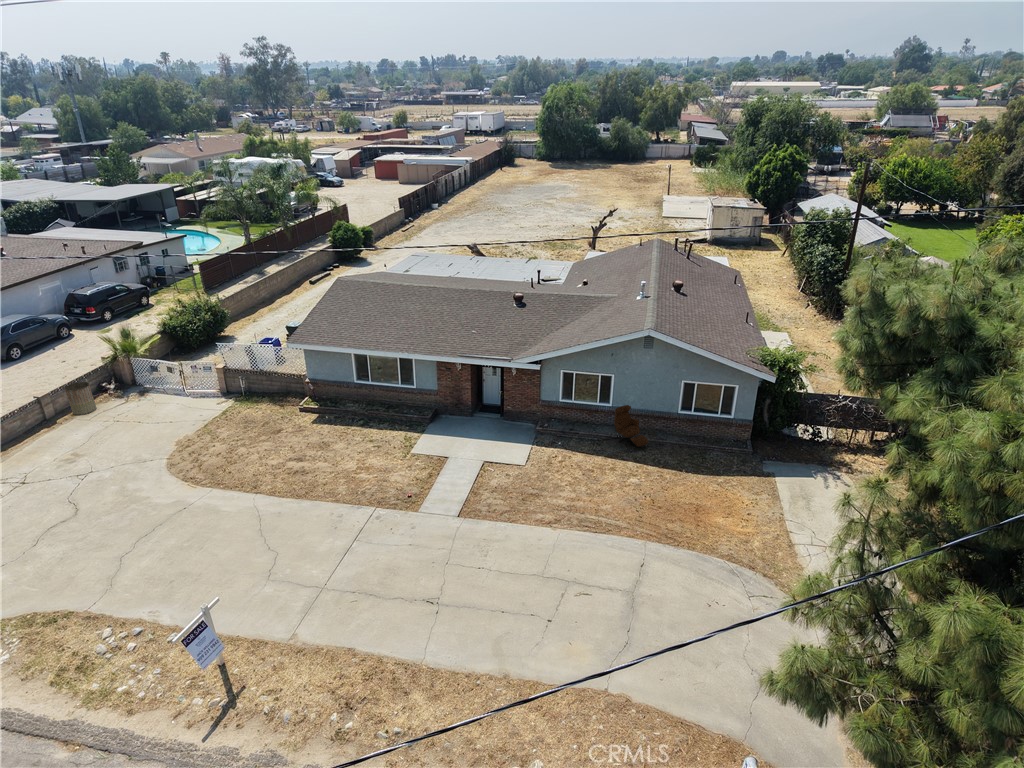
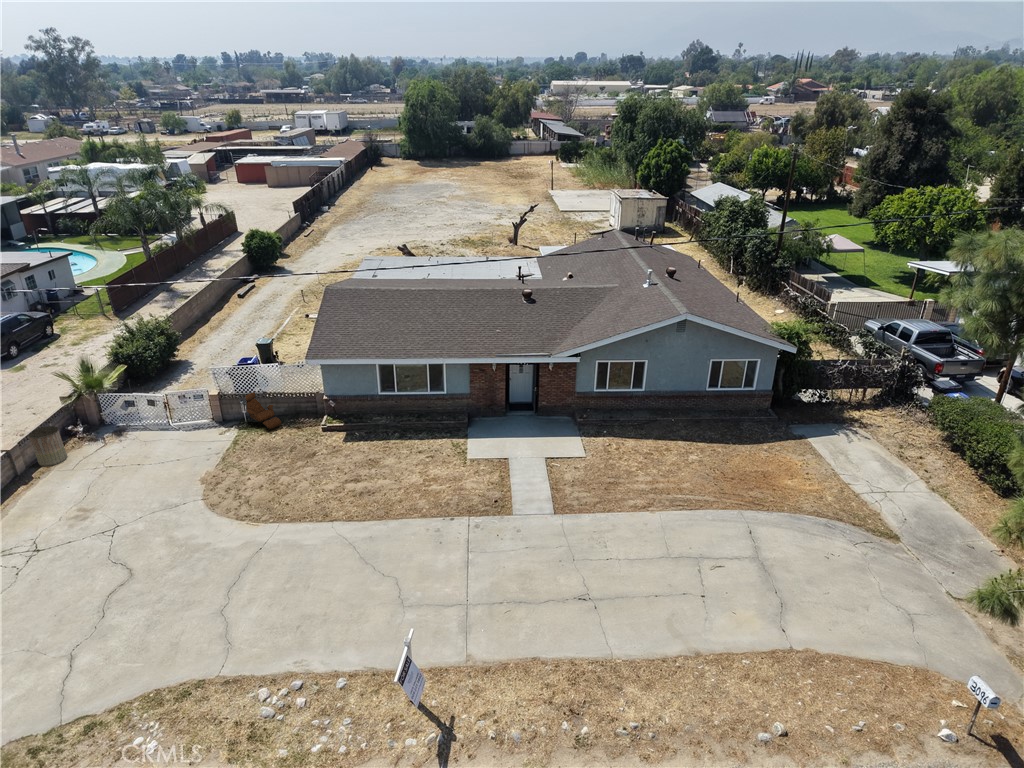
lounge chair: present [614,405,648,447] -> present [245,391,281,432]

